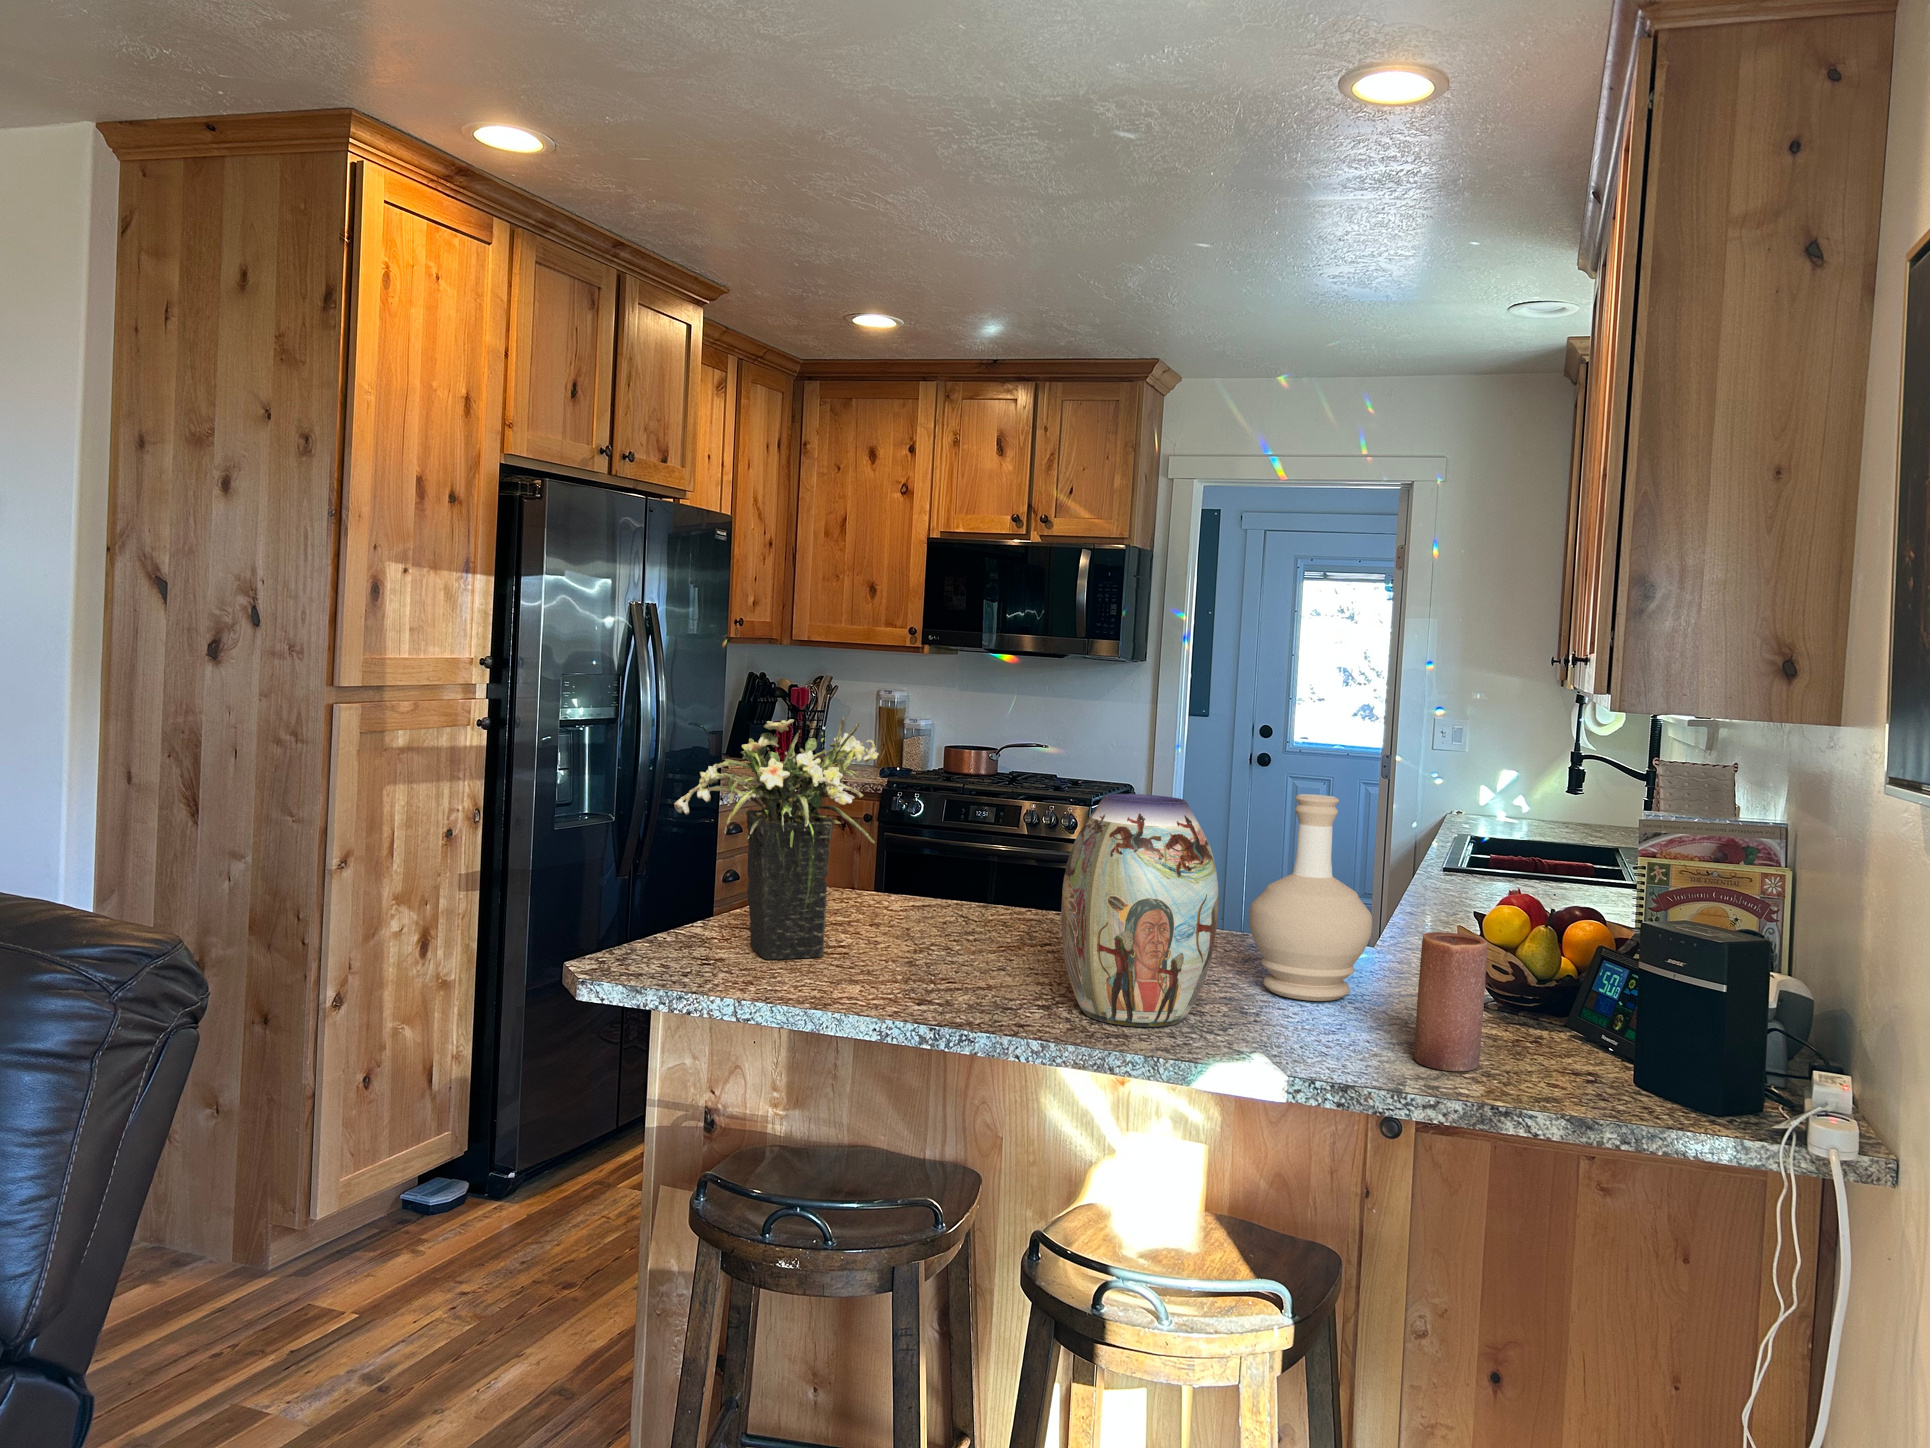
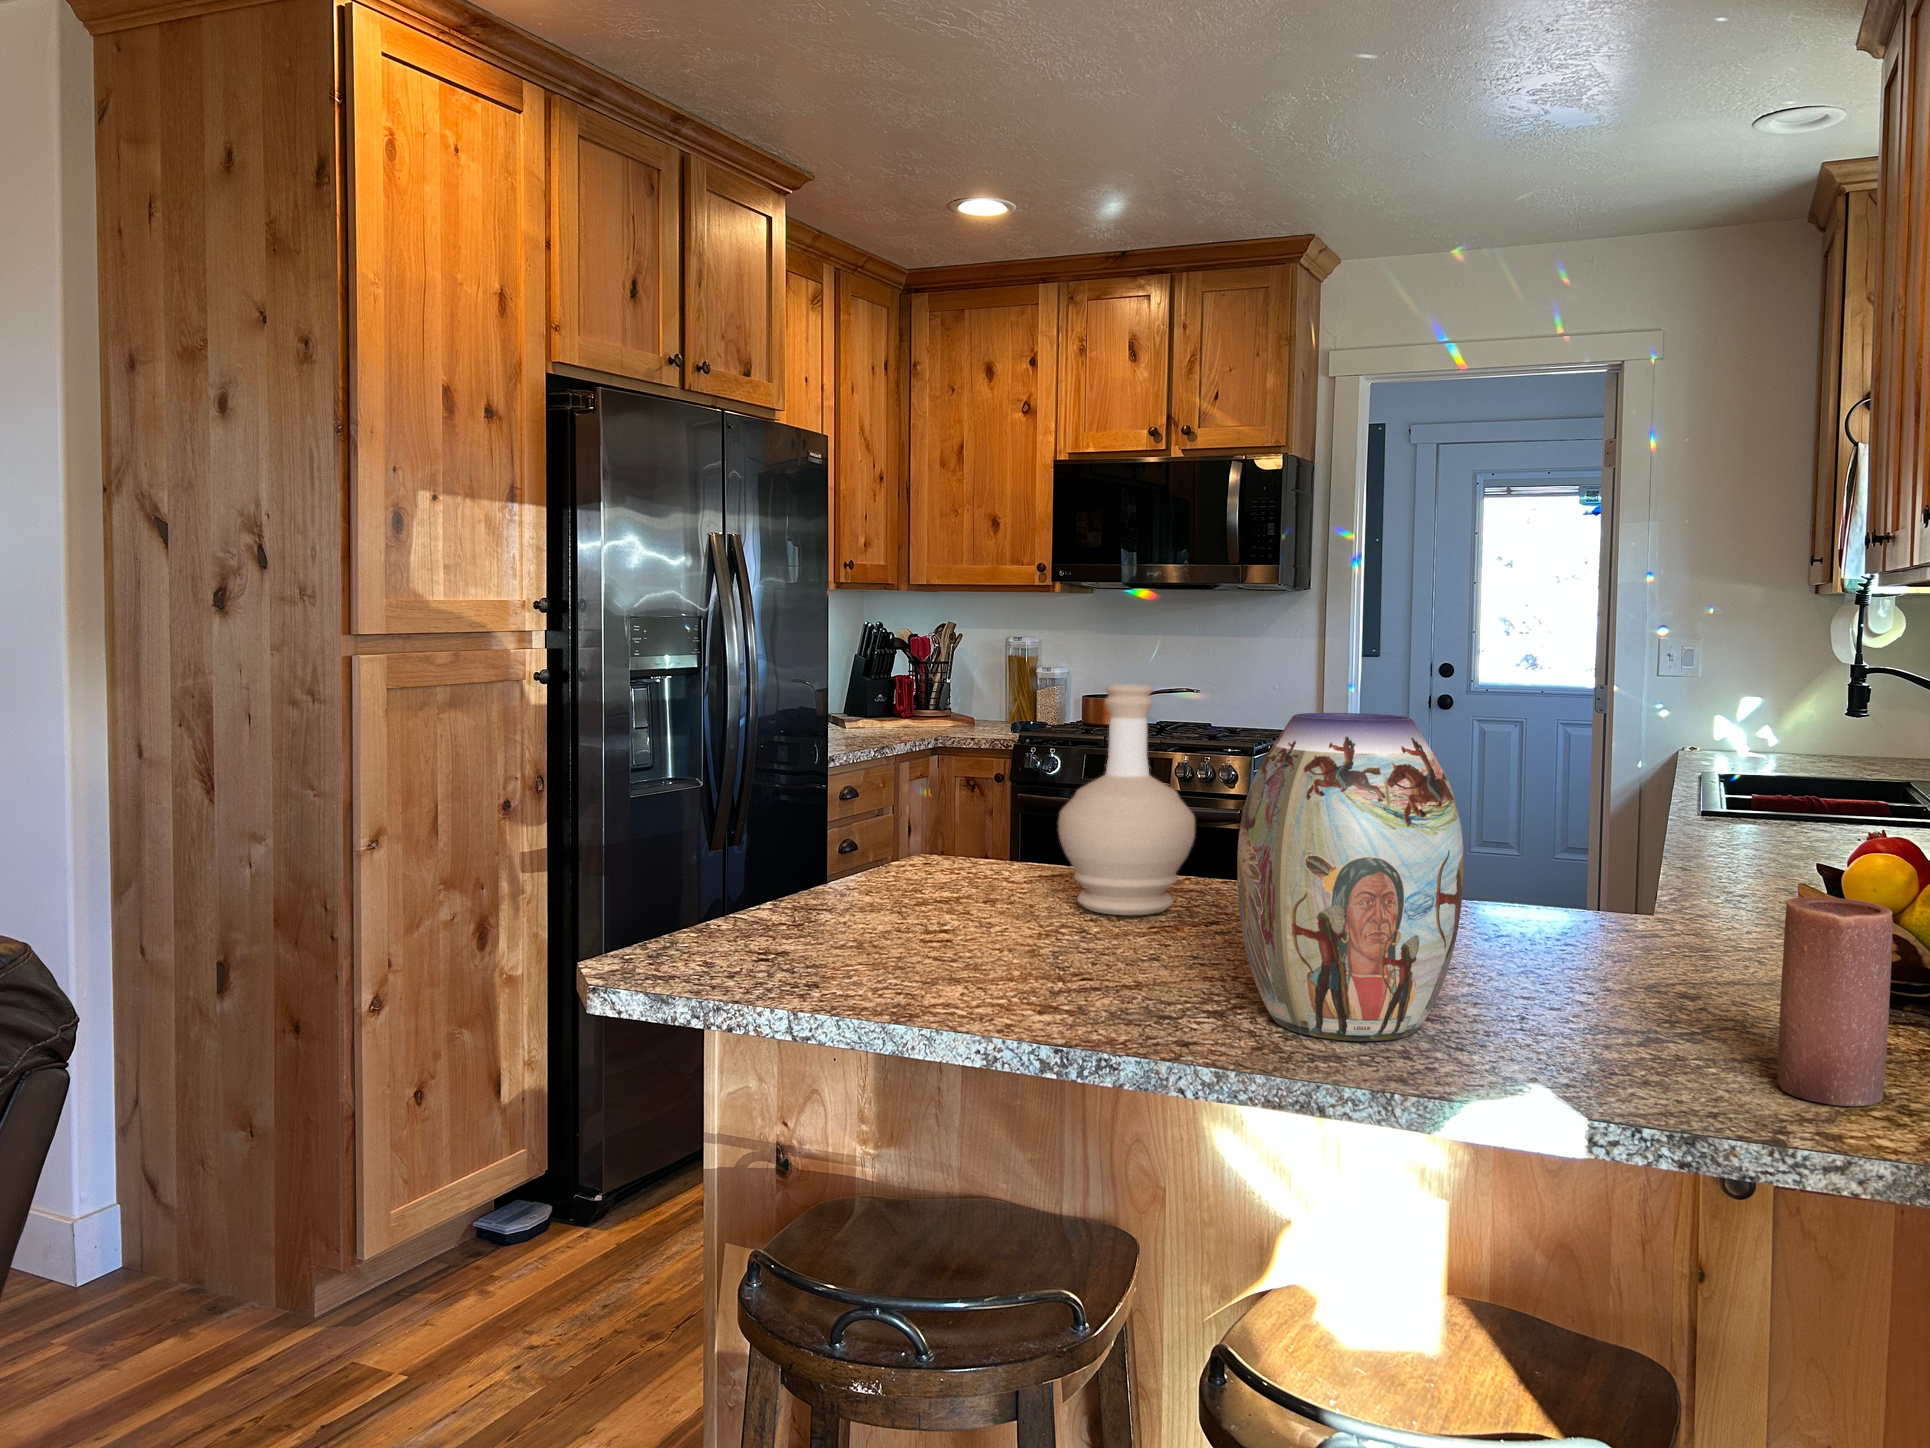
flower arrangement: present [674,717,879,960] -> none [713,628,984,952]
bottle: present [1249,794,1372,1001] -> present [1058,684,1195,915]

